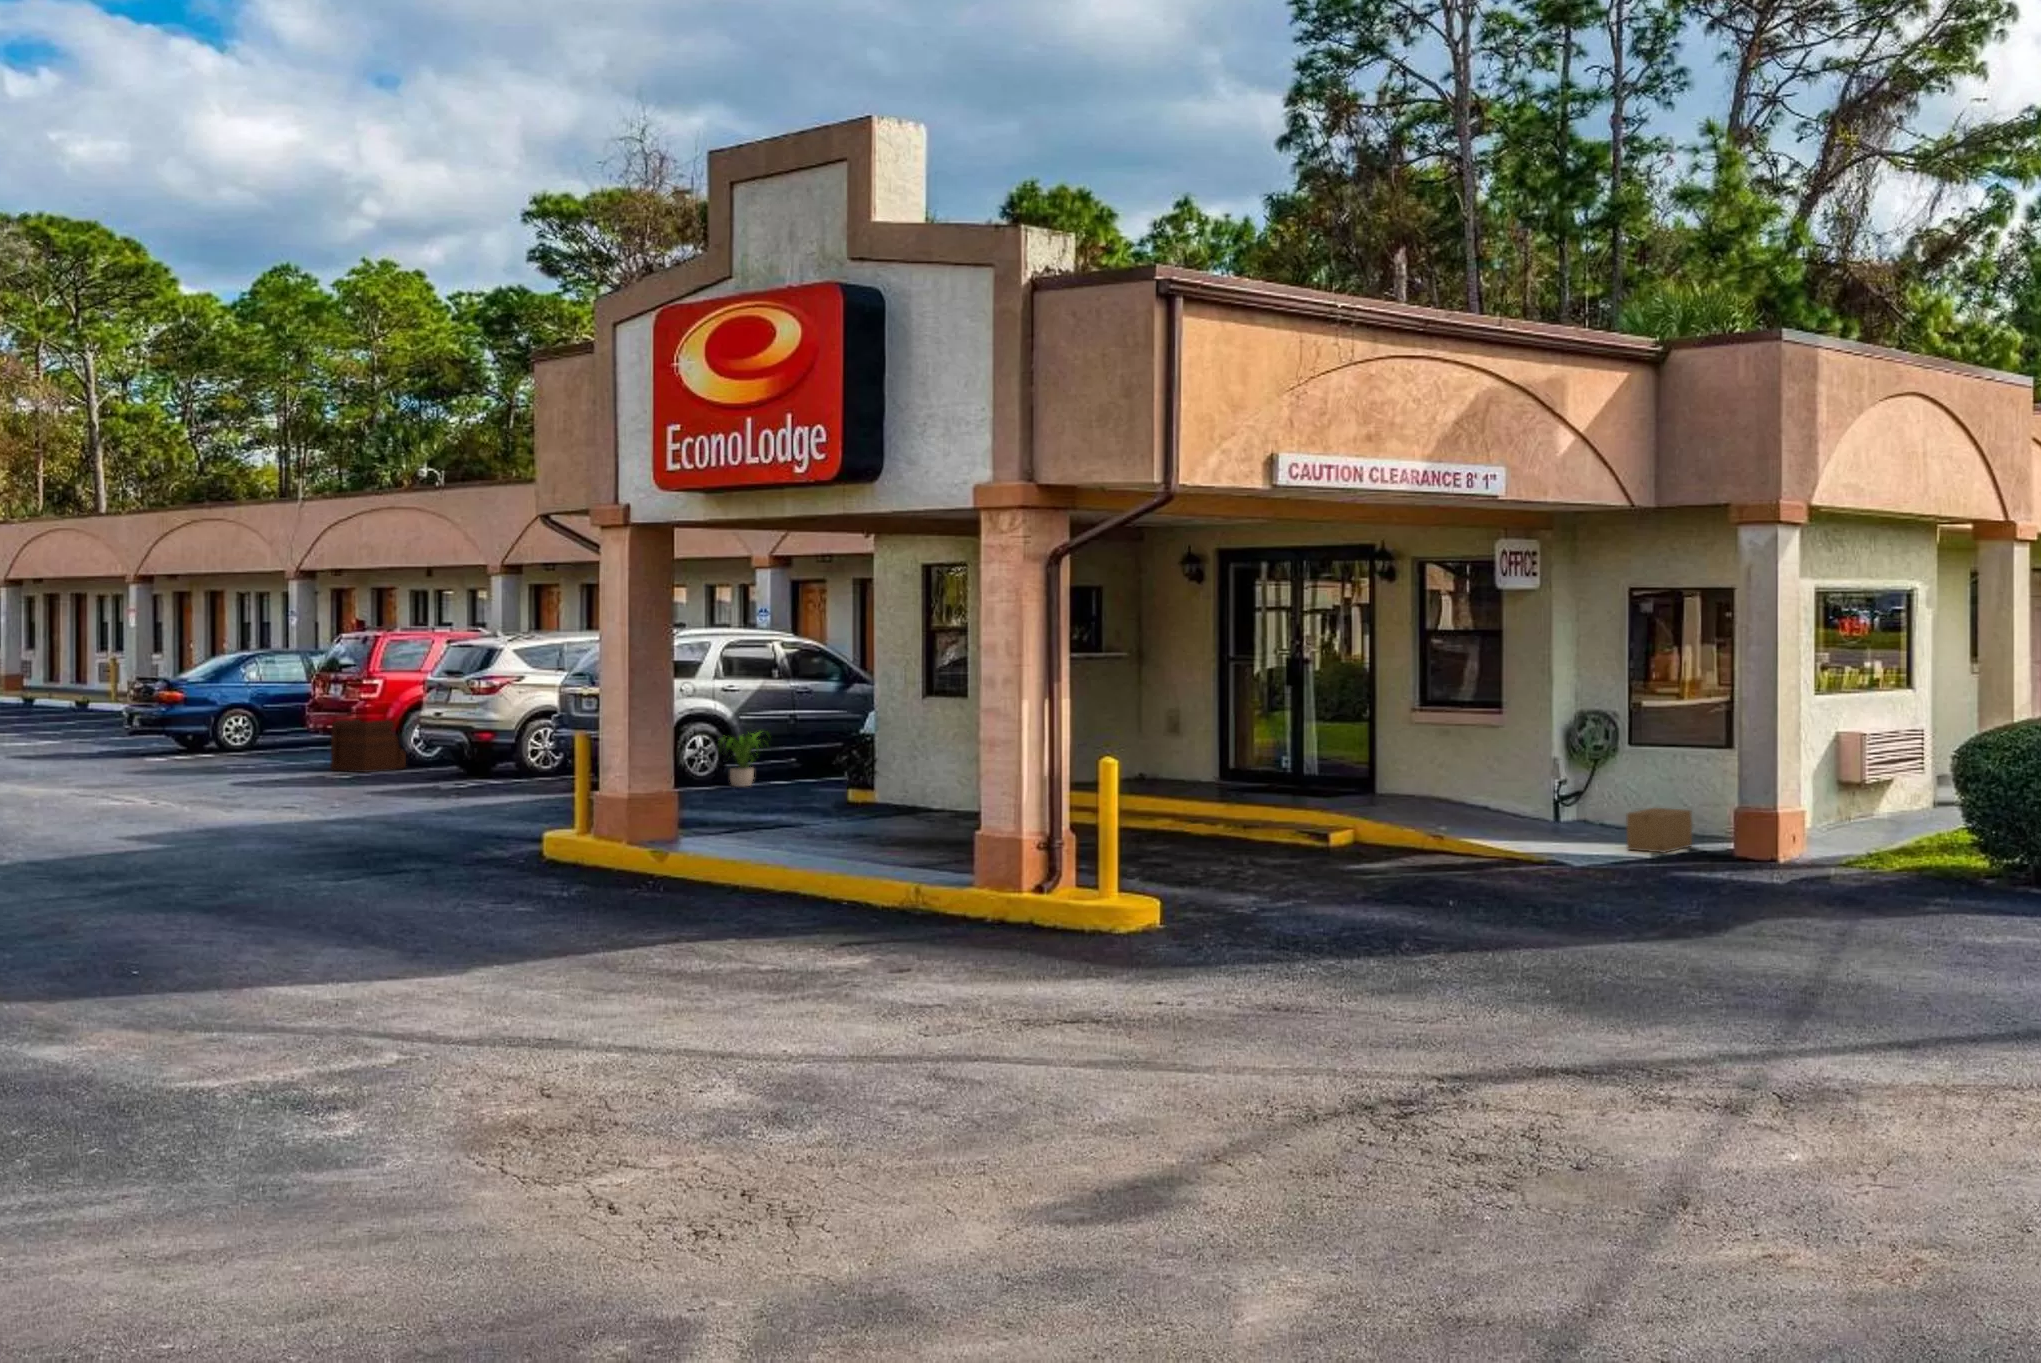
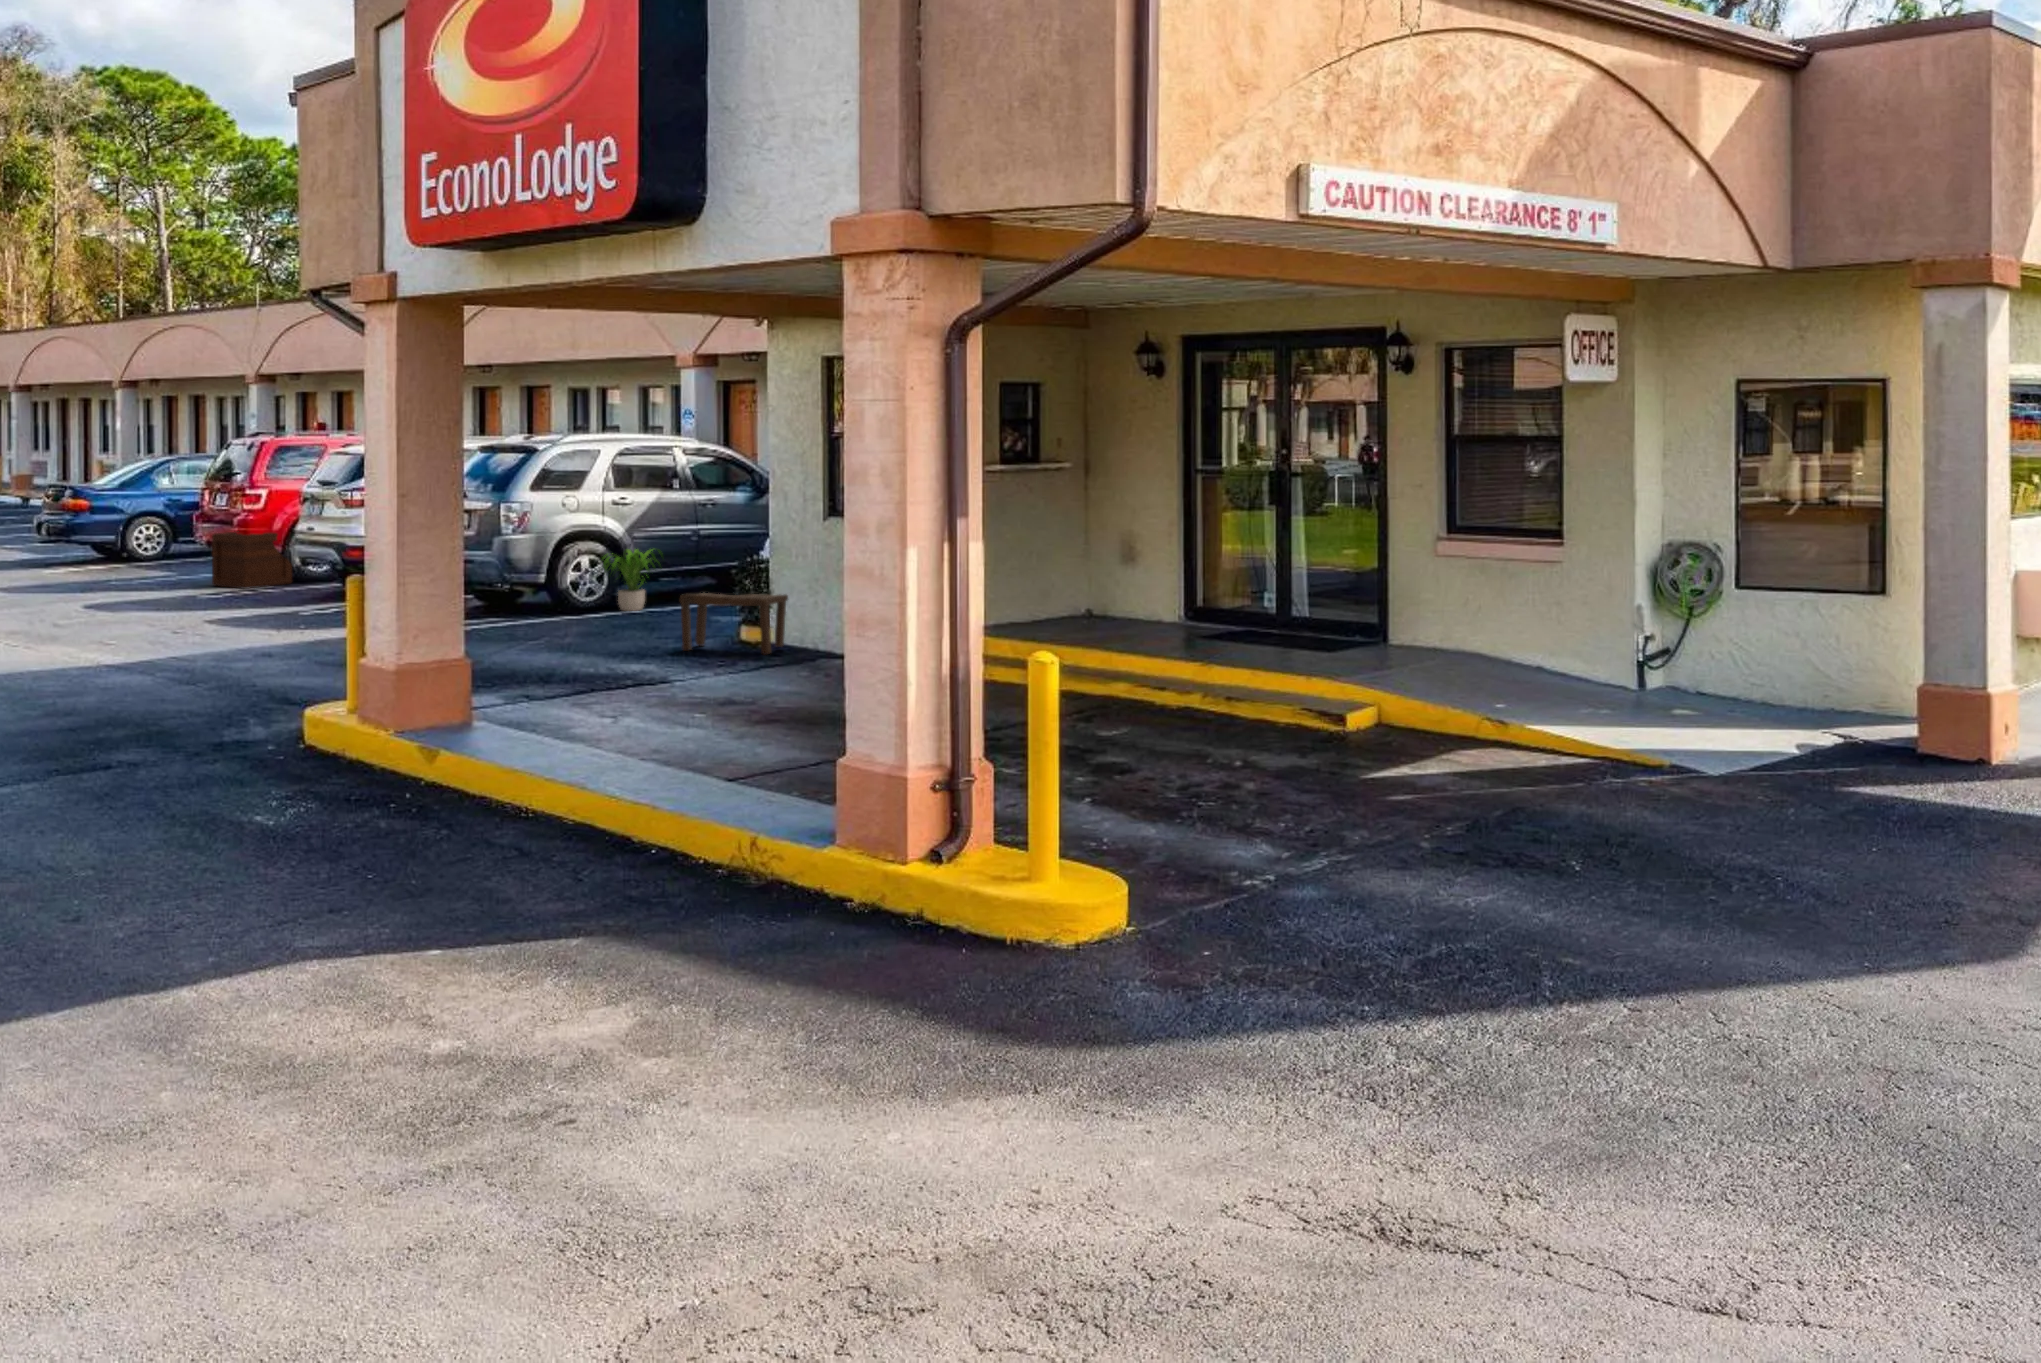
bench: none [803,761,895,812] -> present [680,593,788,654]
cardboard box: present [1626,808,1692,852] -> none [1747,674,1830,741]

